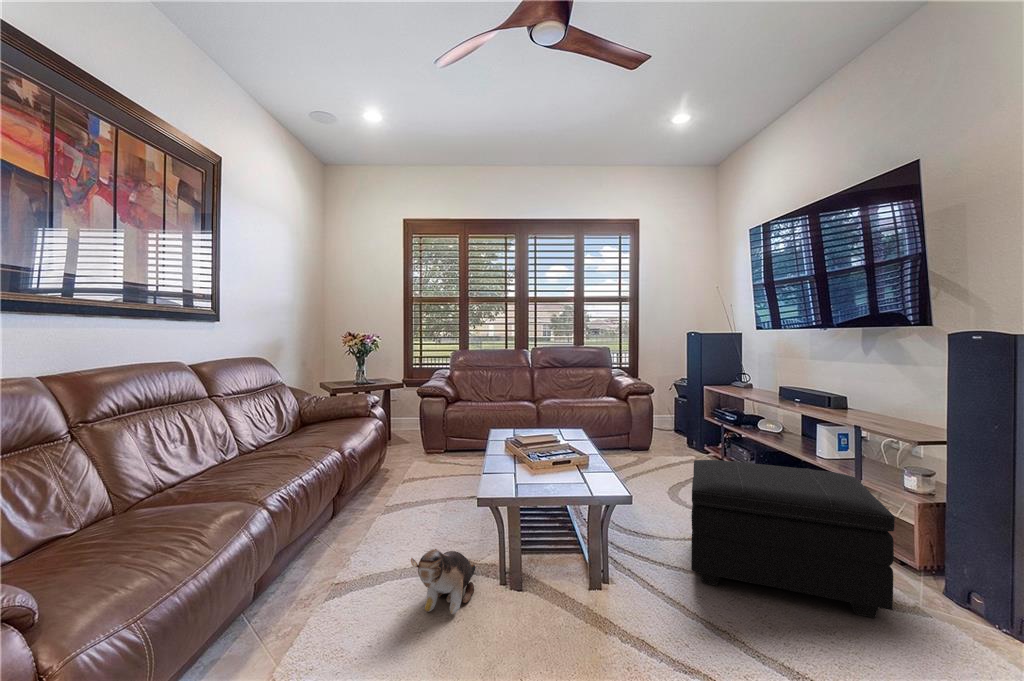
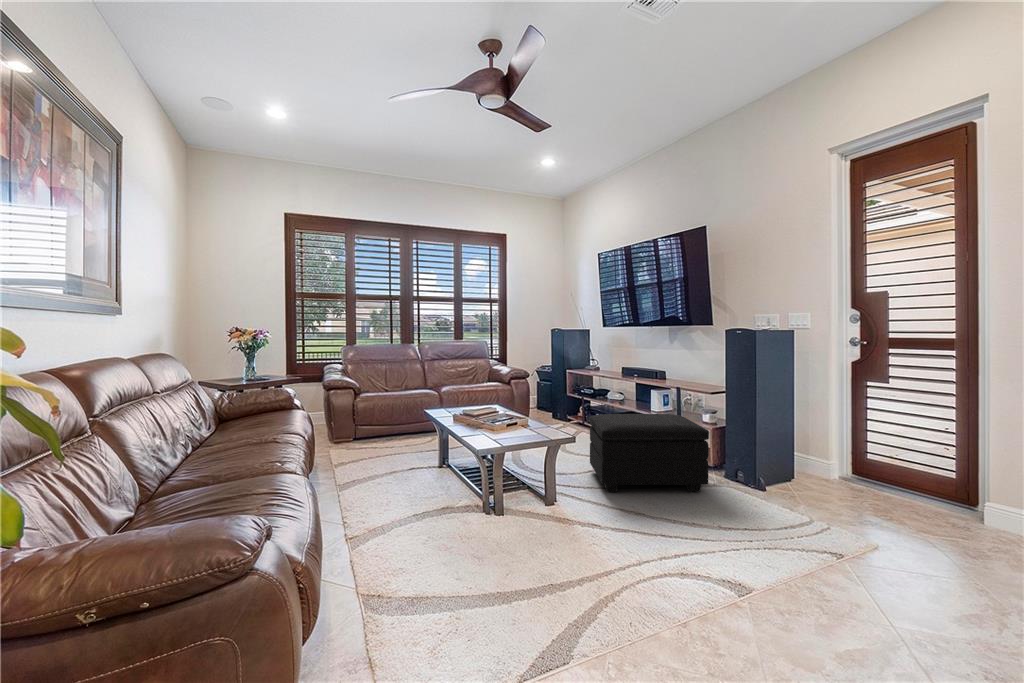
plush toy: present [411,549,476,614] -> none [437,488,468,538]

